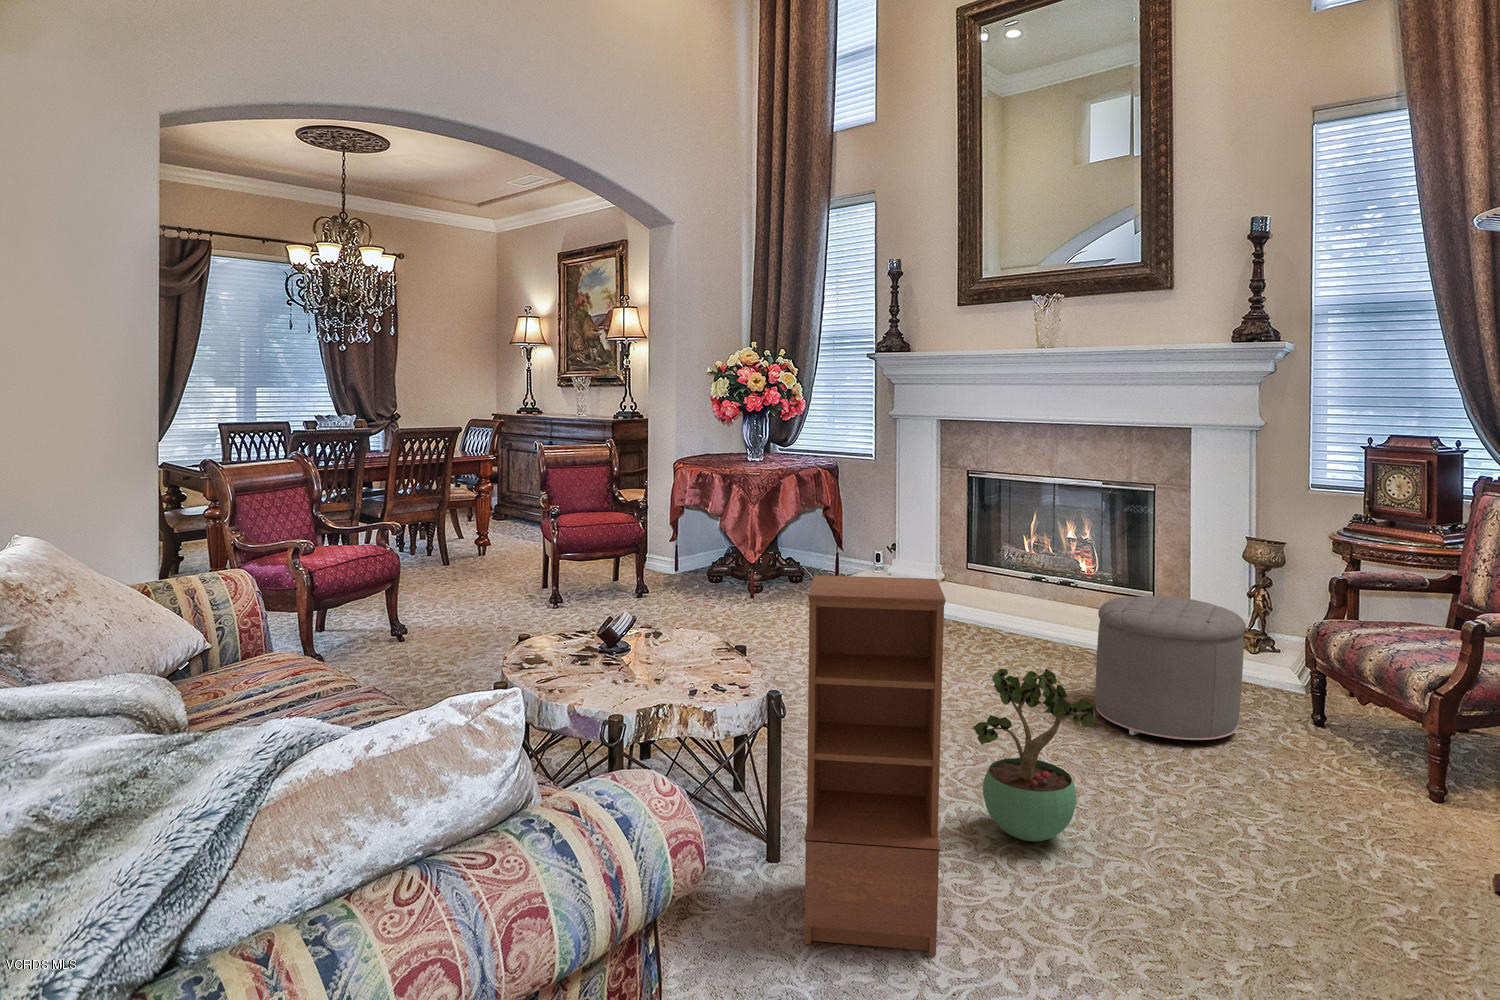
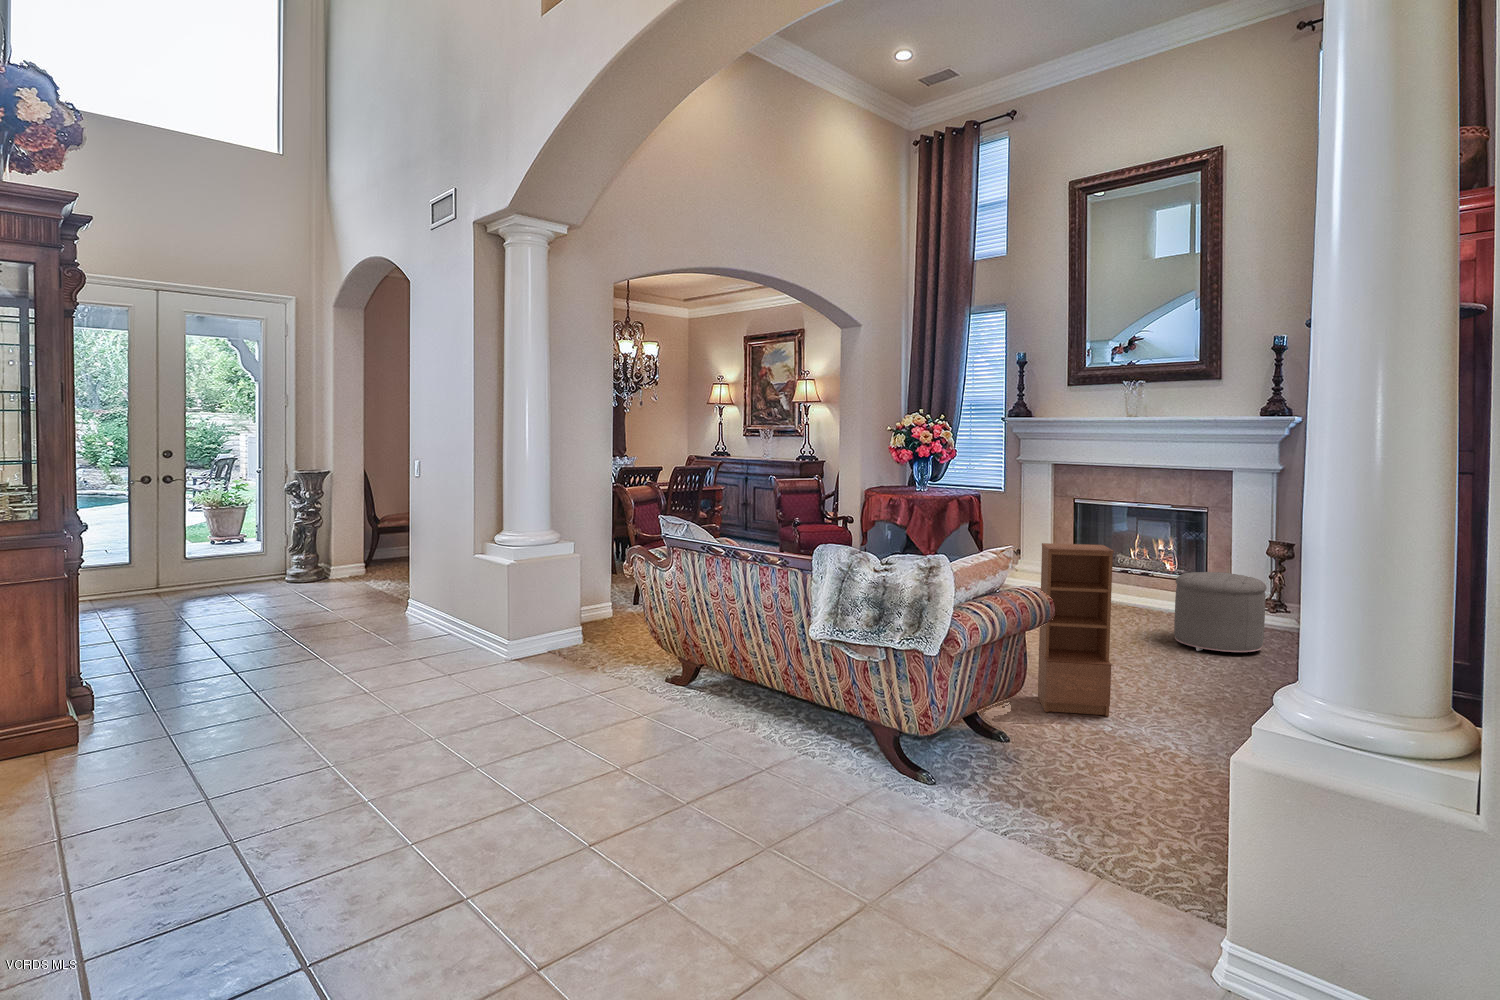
potted plant: present [973,669,1097,841] -> none [1114,595,1182,686]

